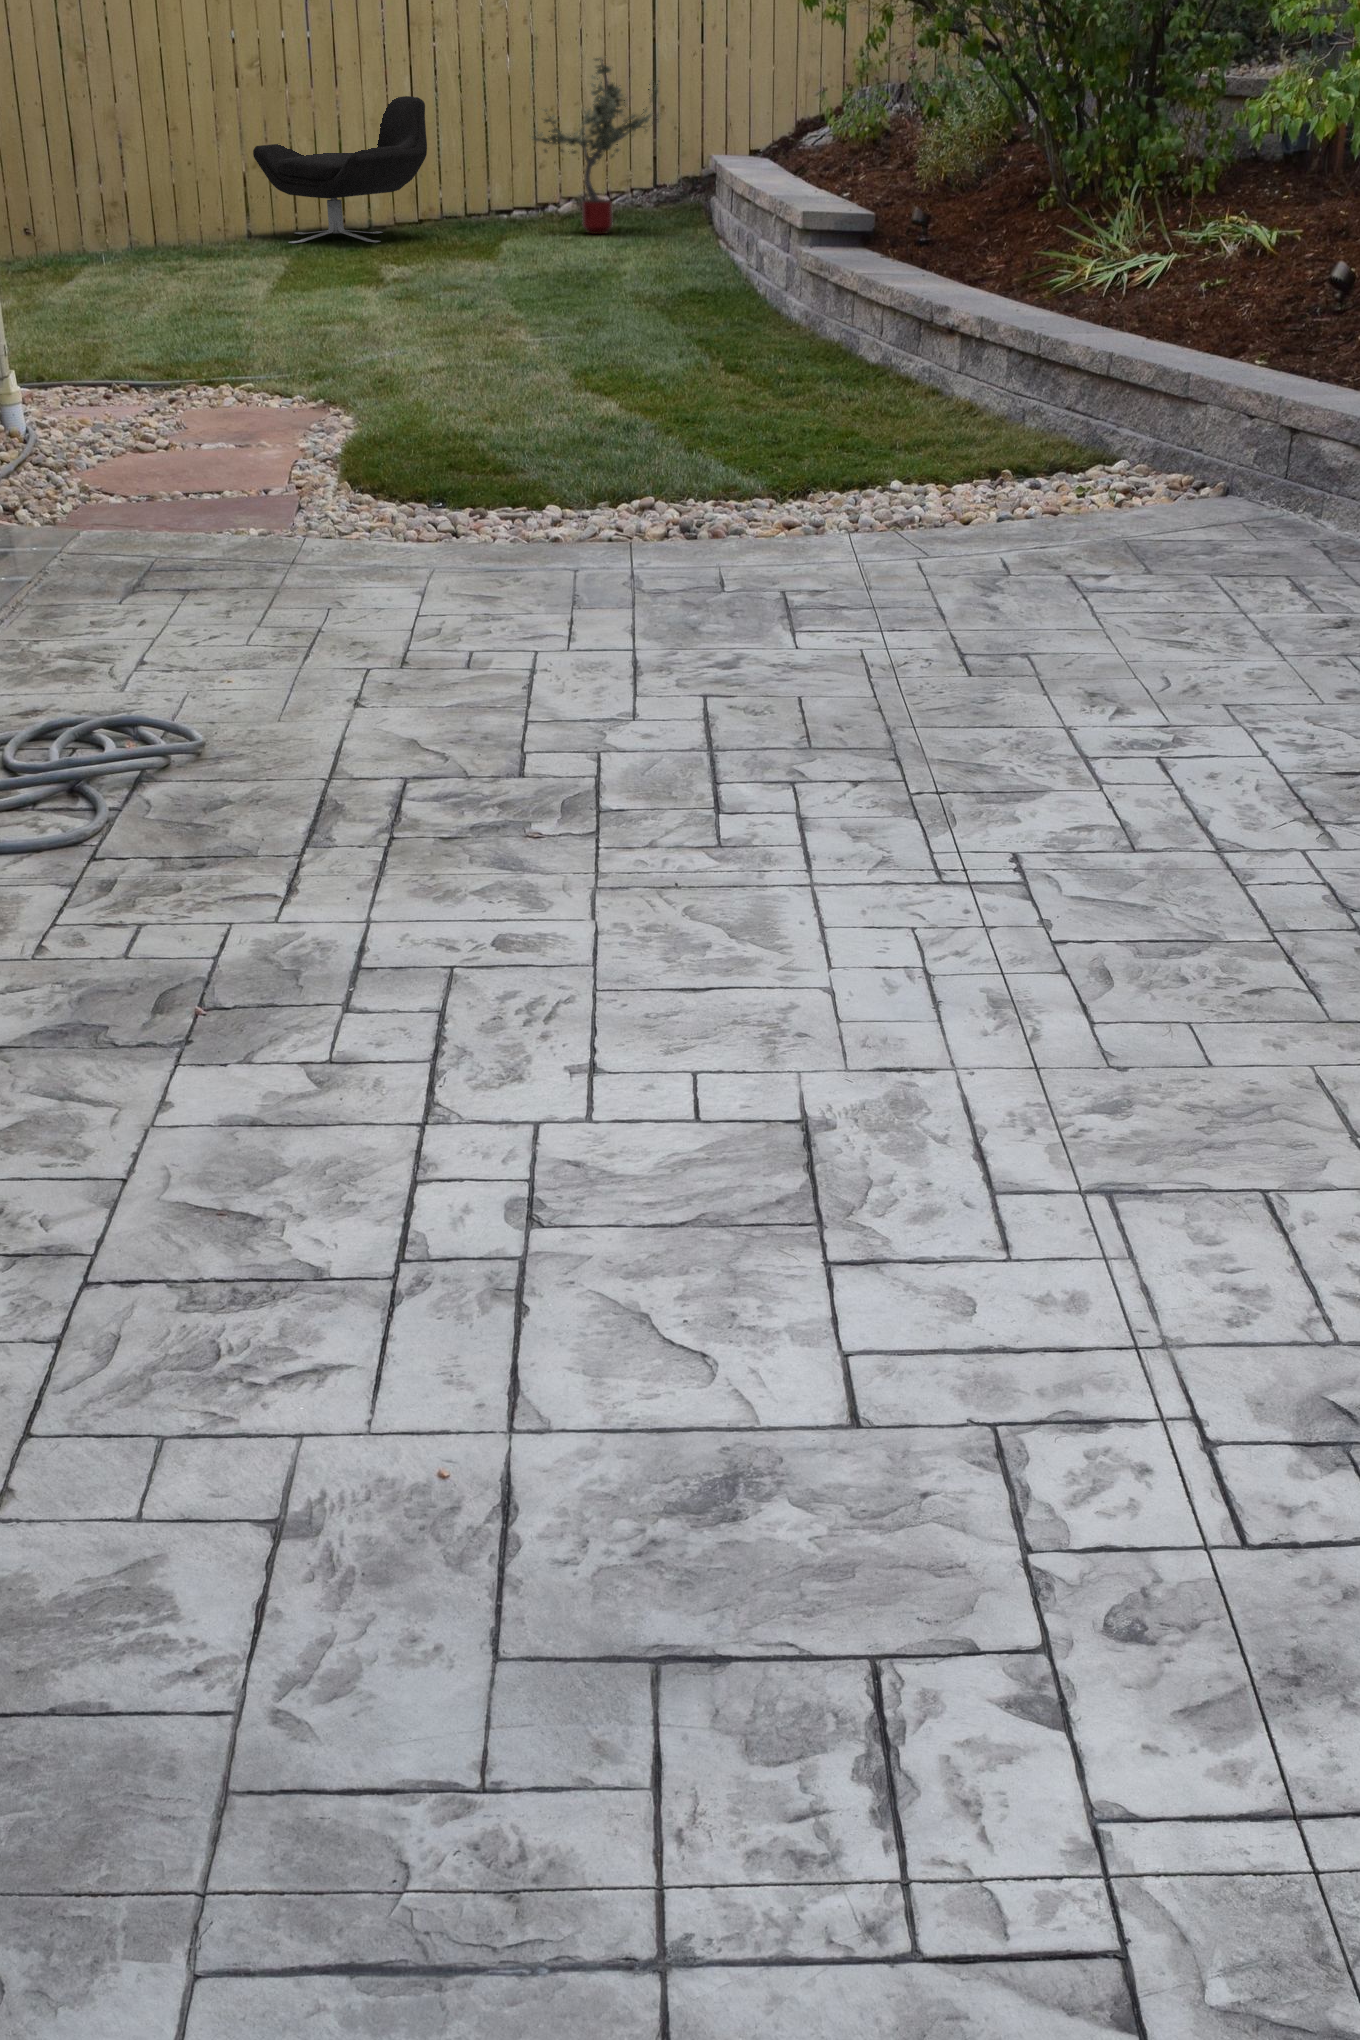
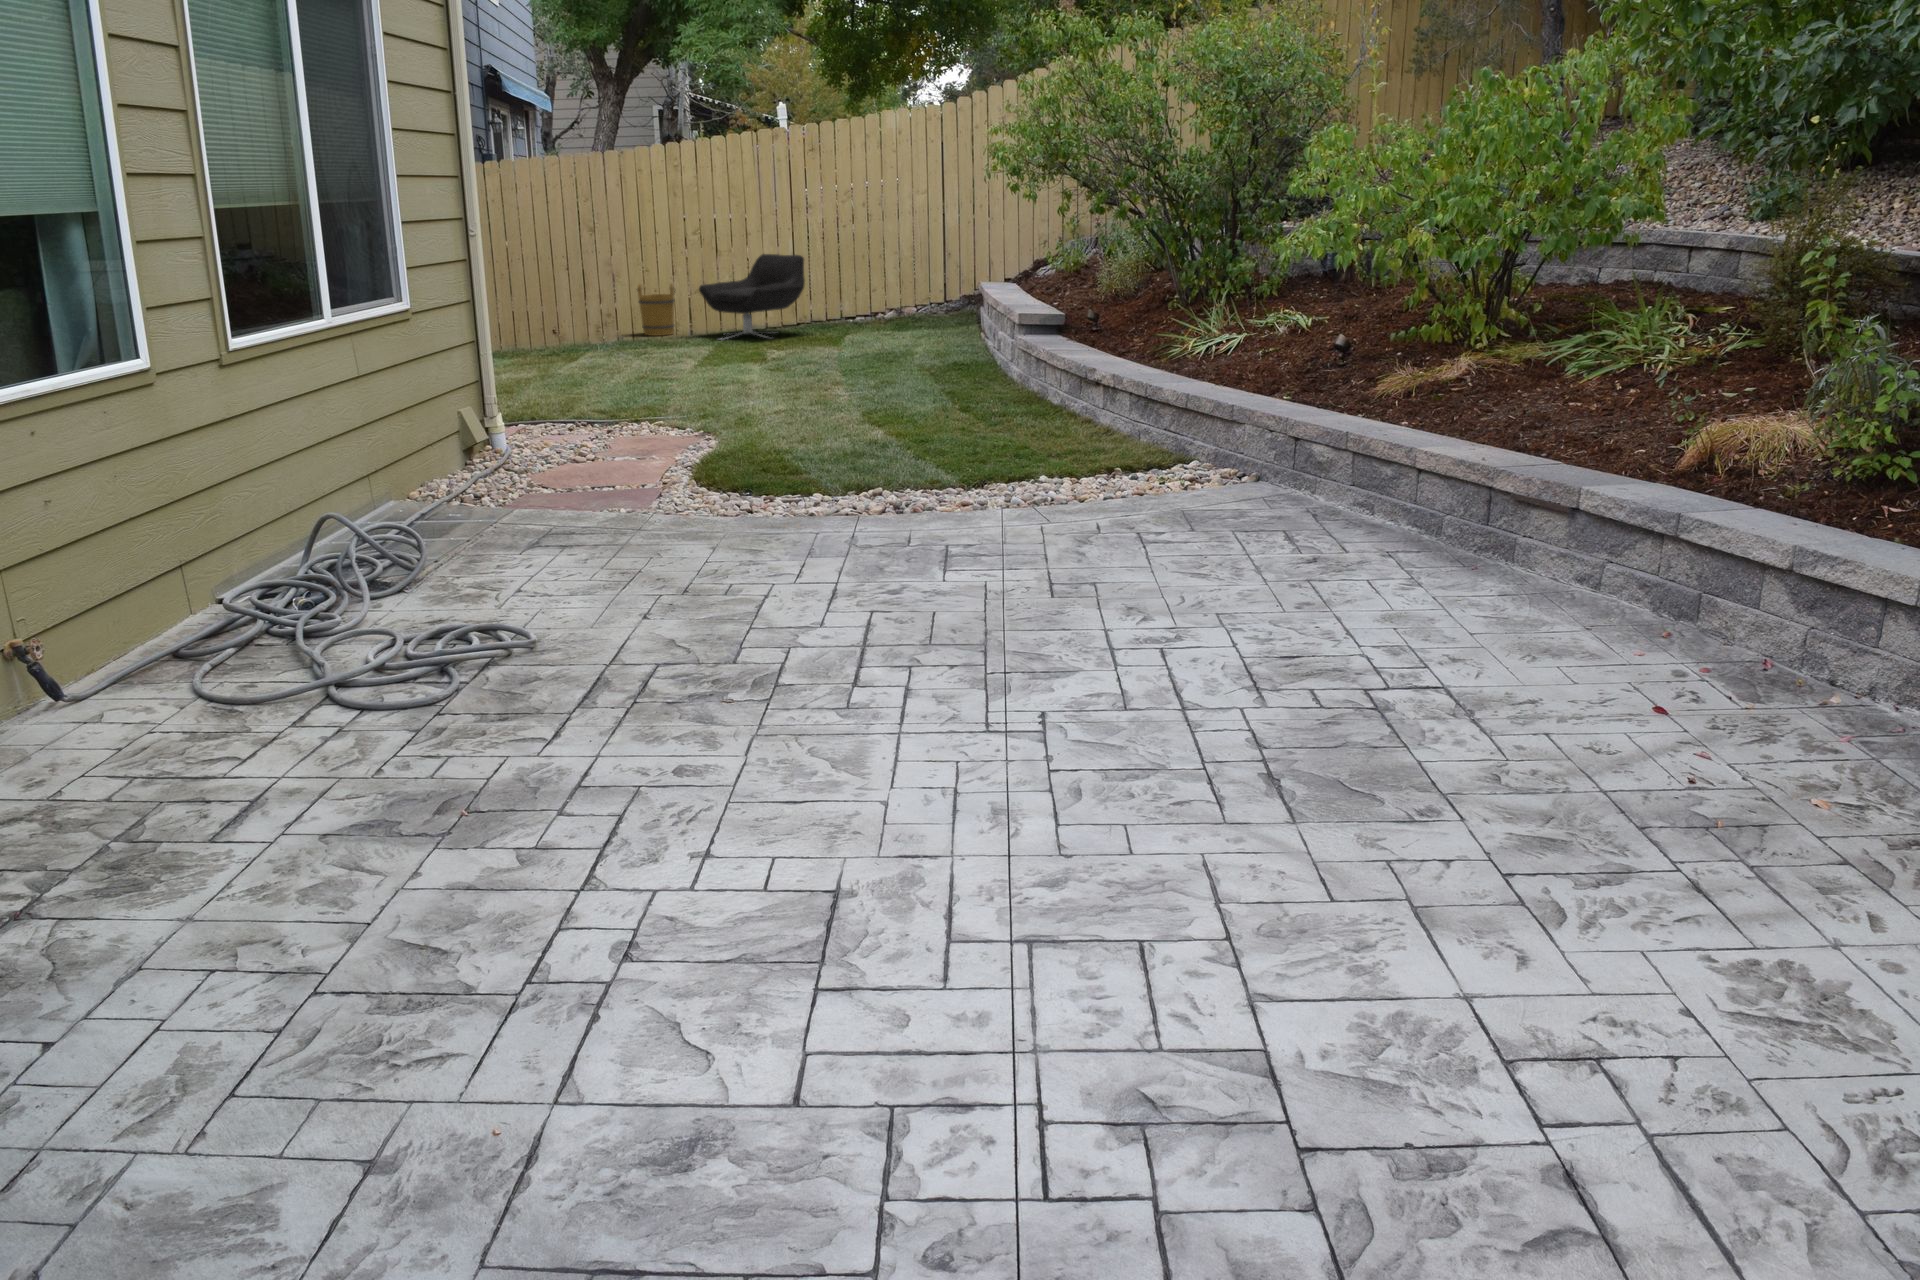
potted tree: present [532,58,660,234] -> none [868,228,950,331]
bucket: none [148,142,213,233] -> present [637,284,675,336]

